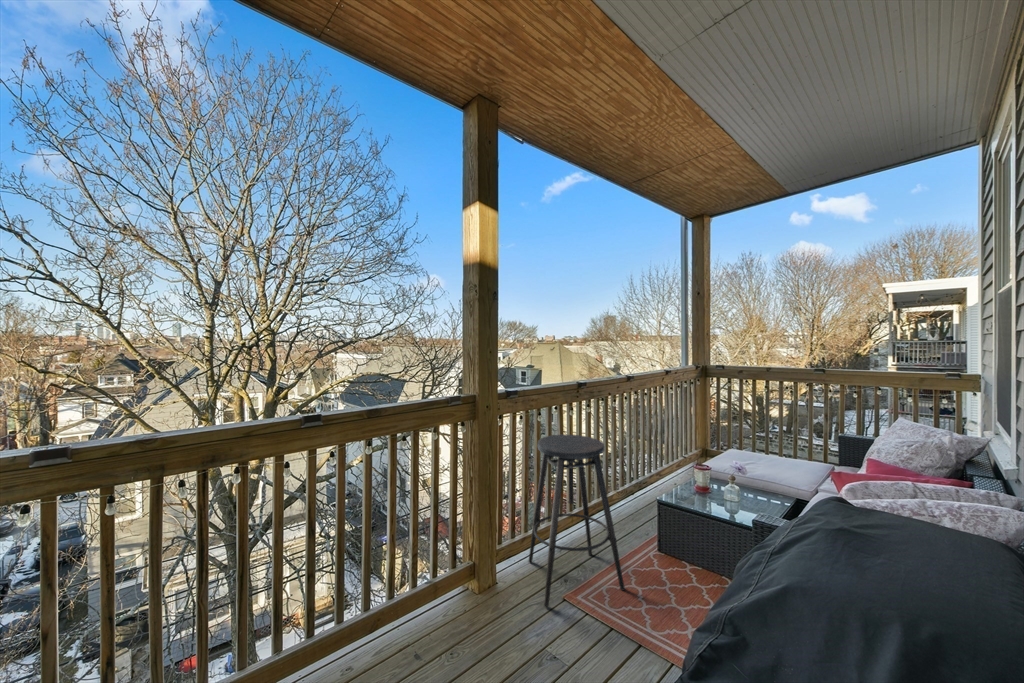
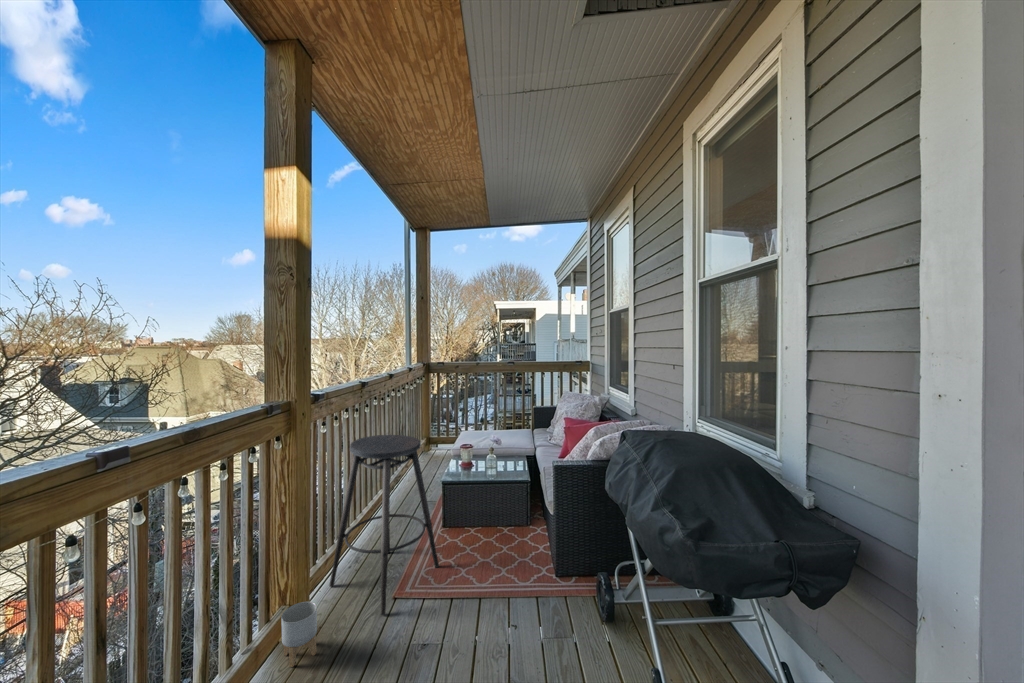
planter: none [463,560,489,609] -> present [281,602,317,667]

